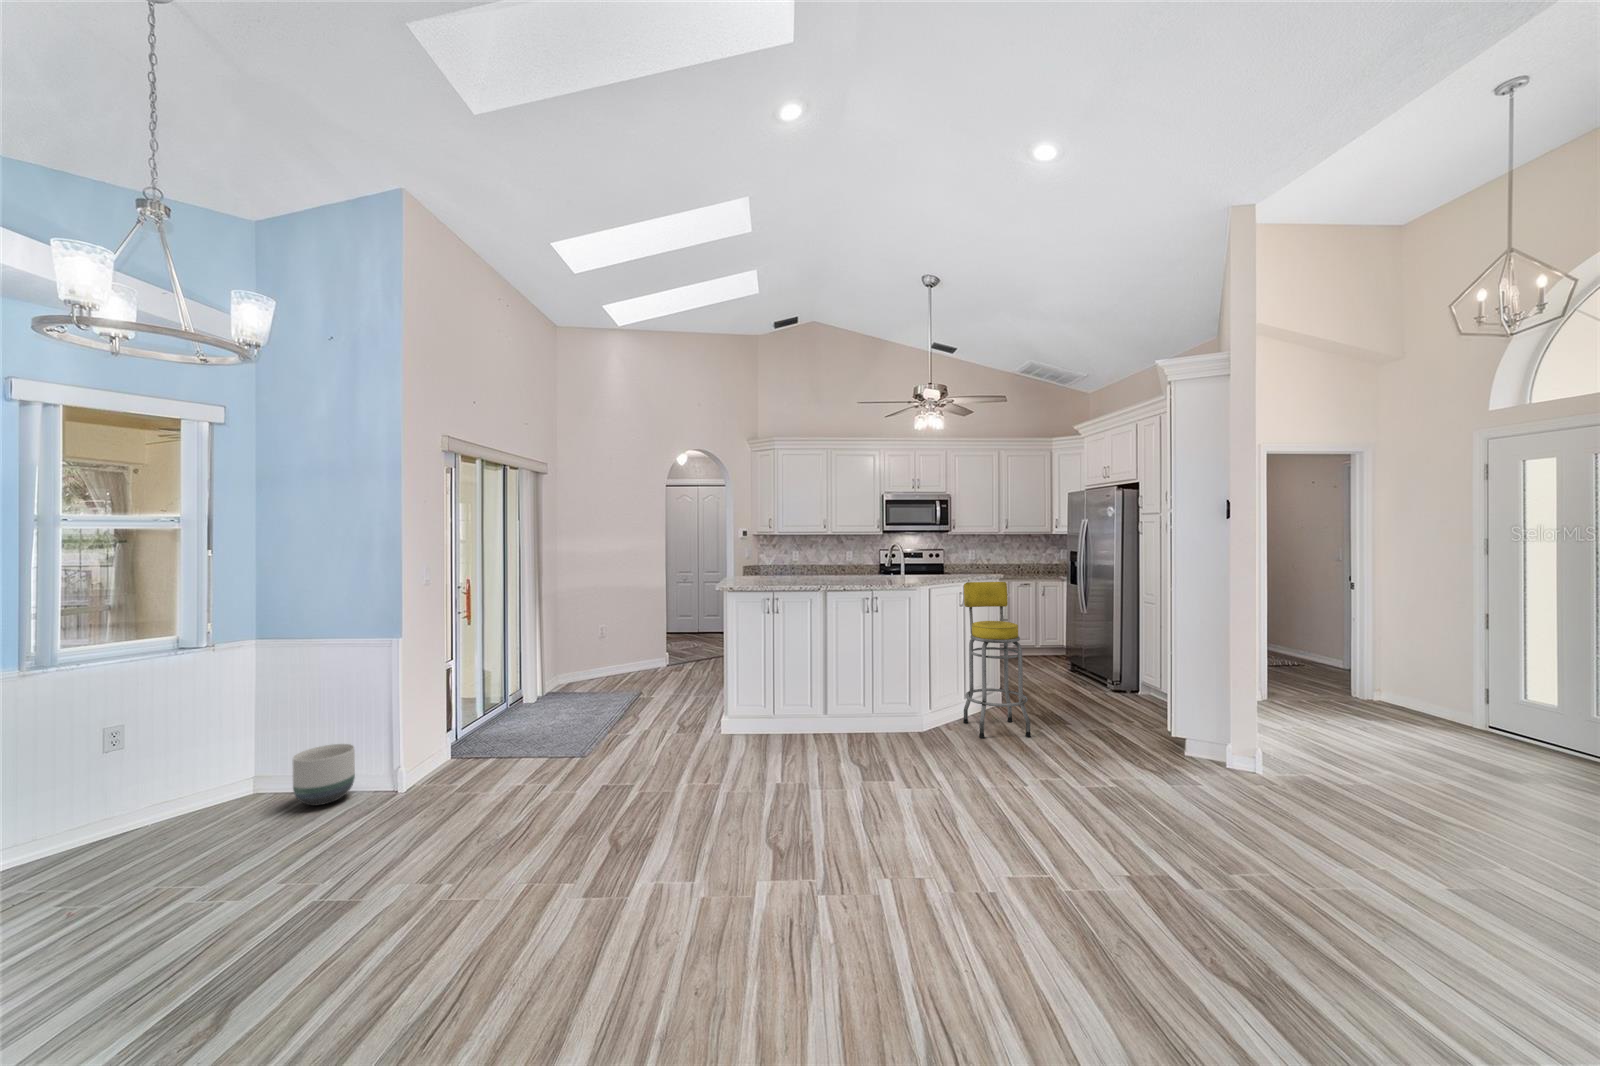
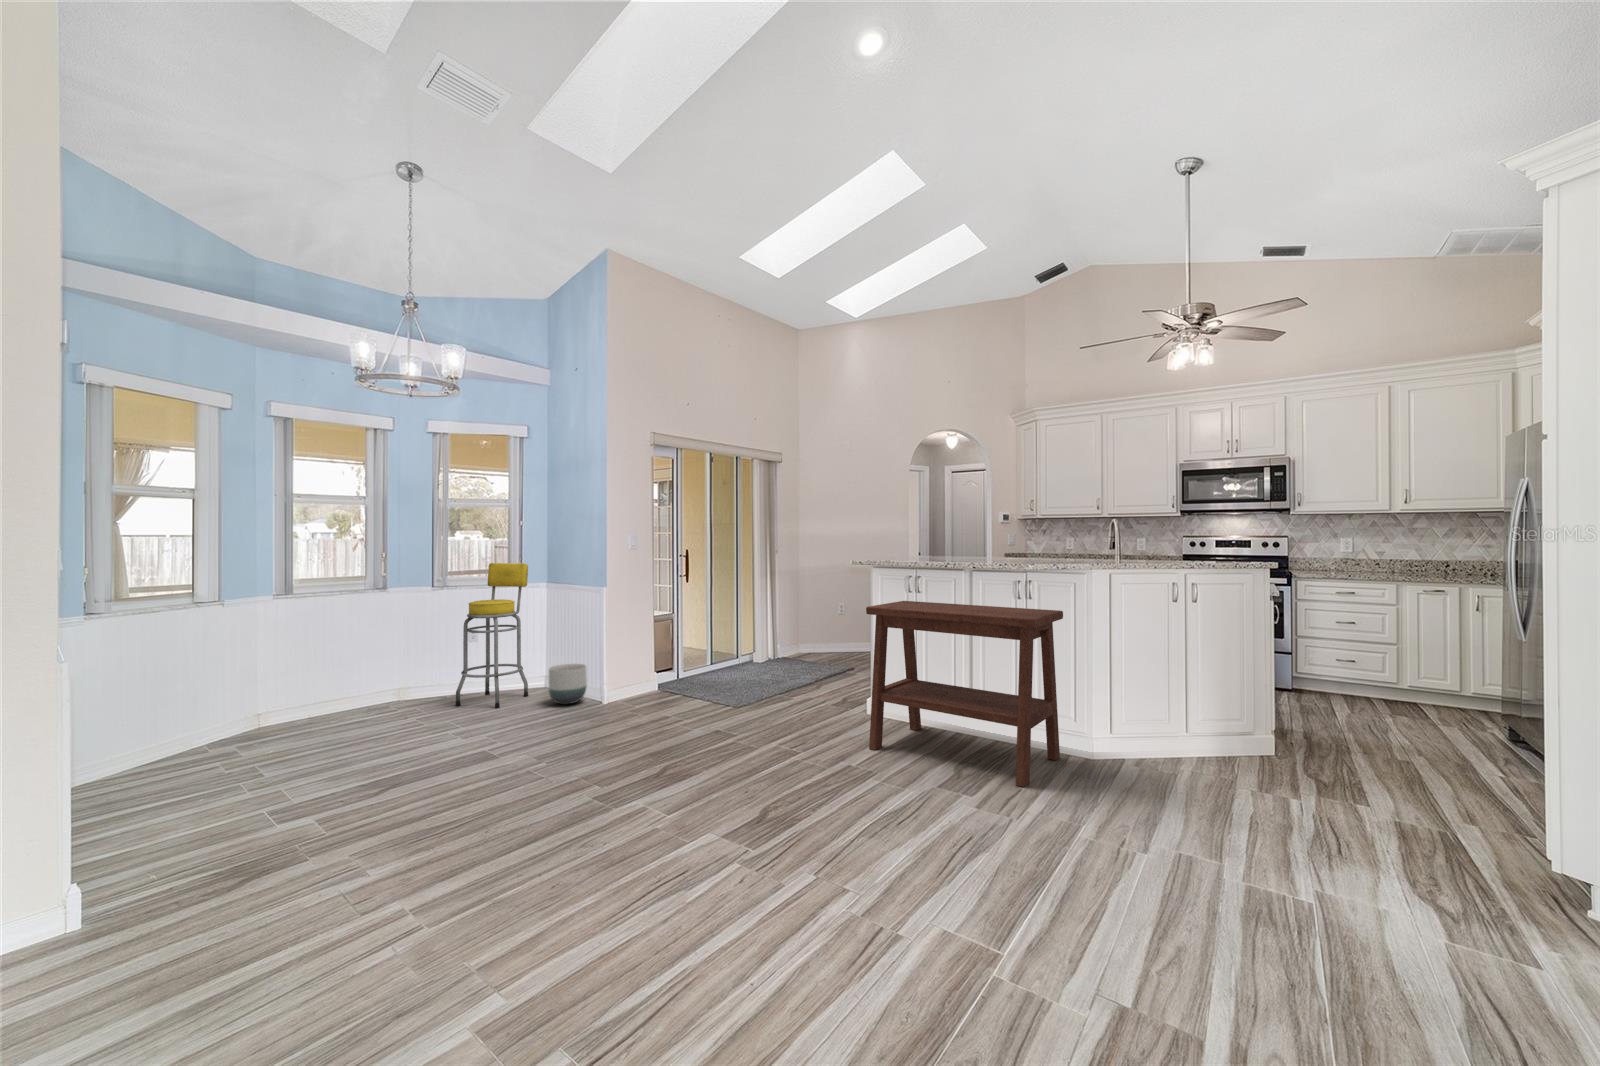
bar stool: present [963,582,1031,738] -> present [455,563,528,708]
side table: none [755,620,915,764] -> present [866,601,1063,787]

